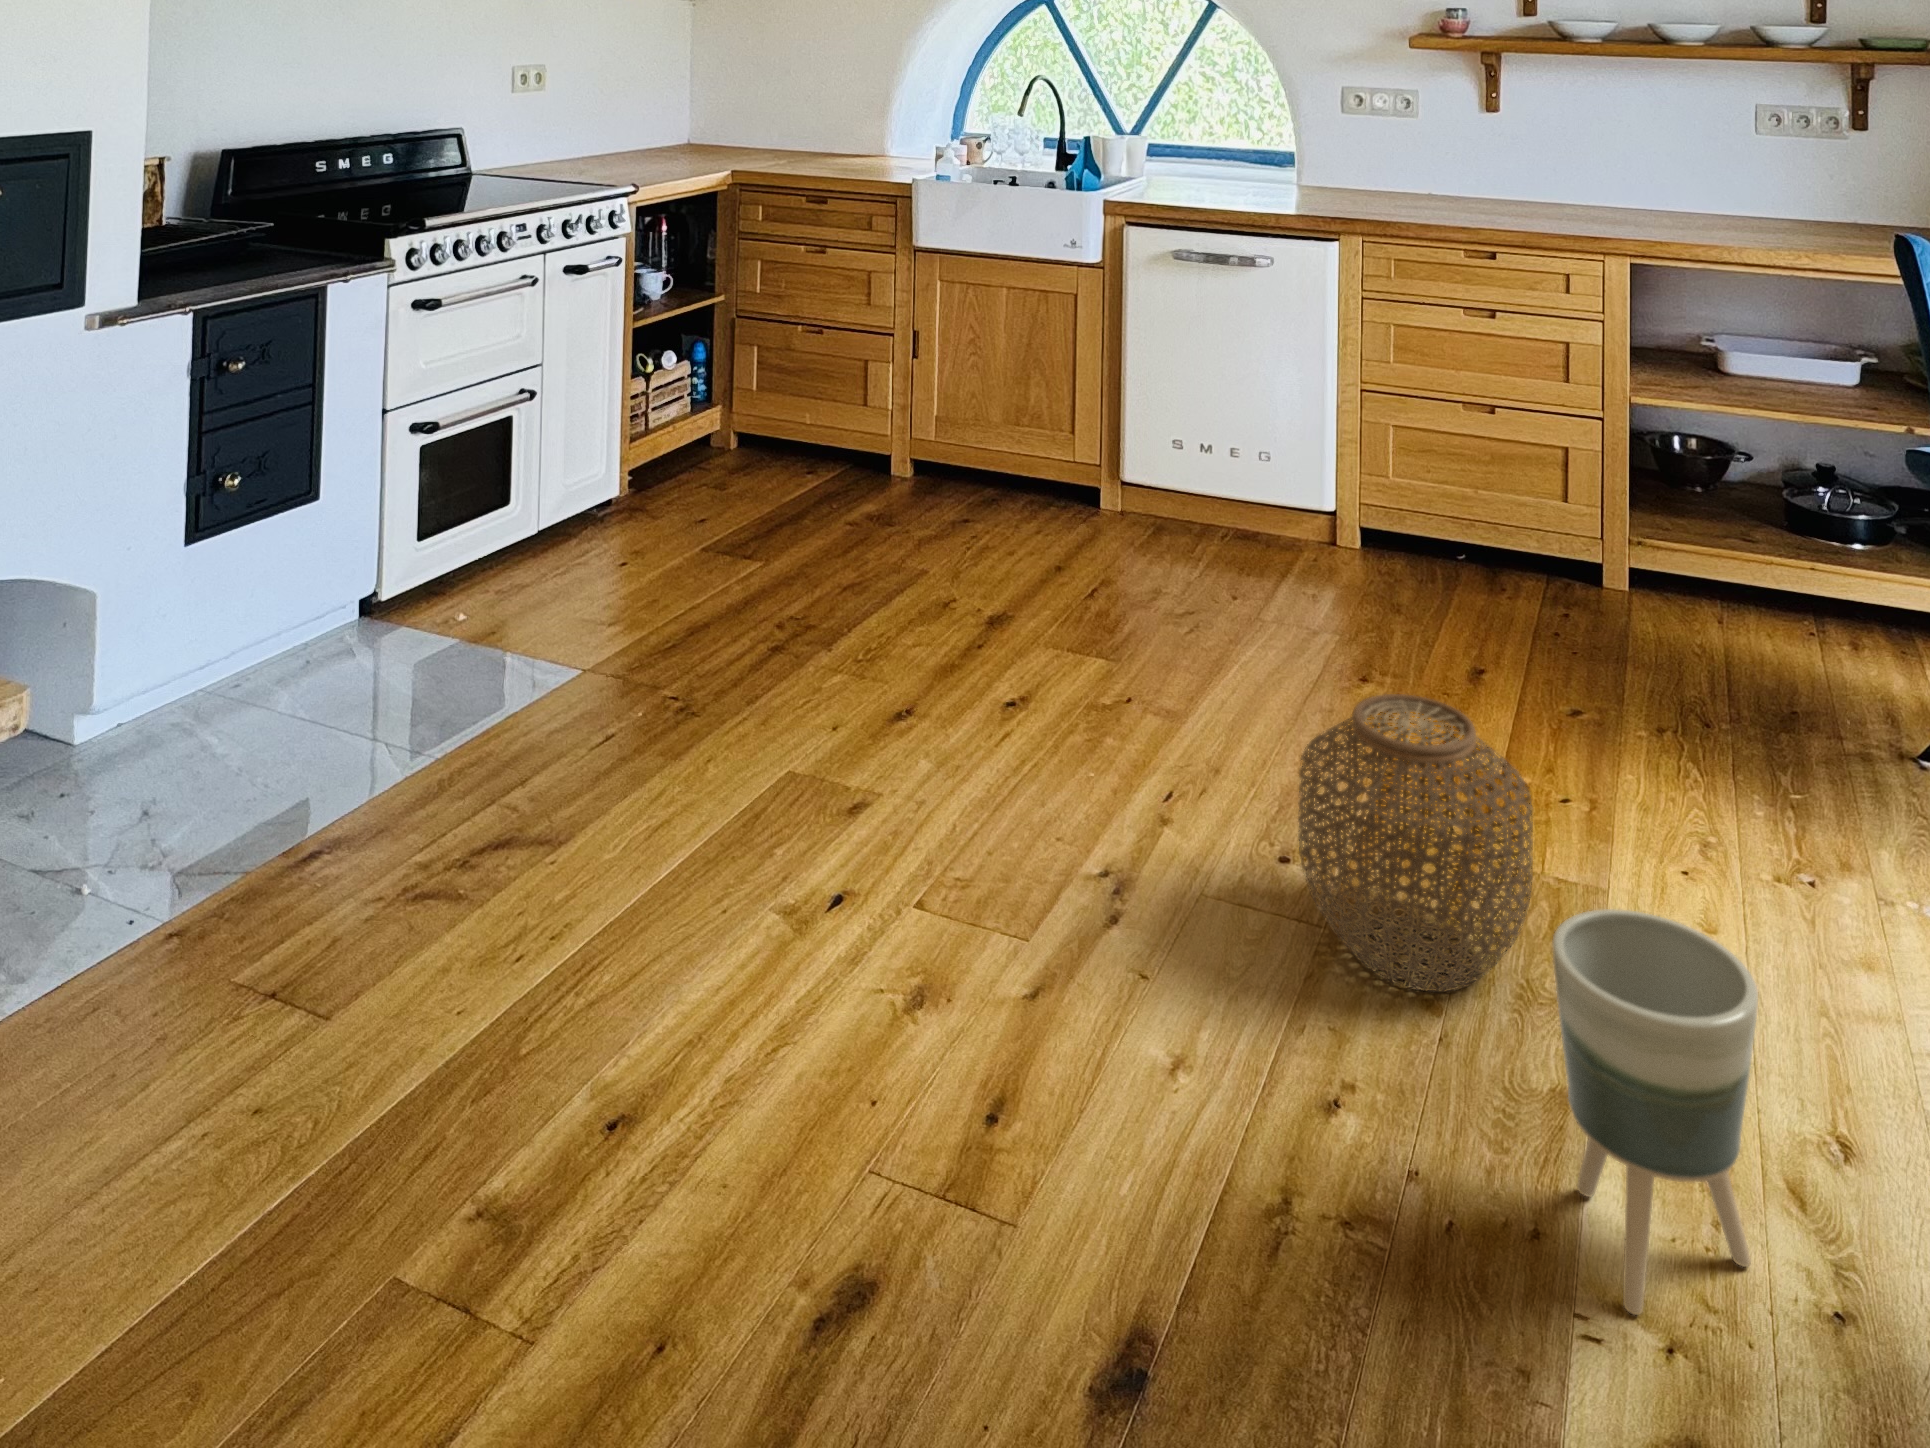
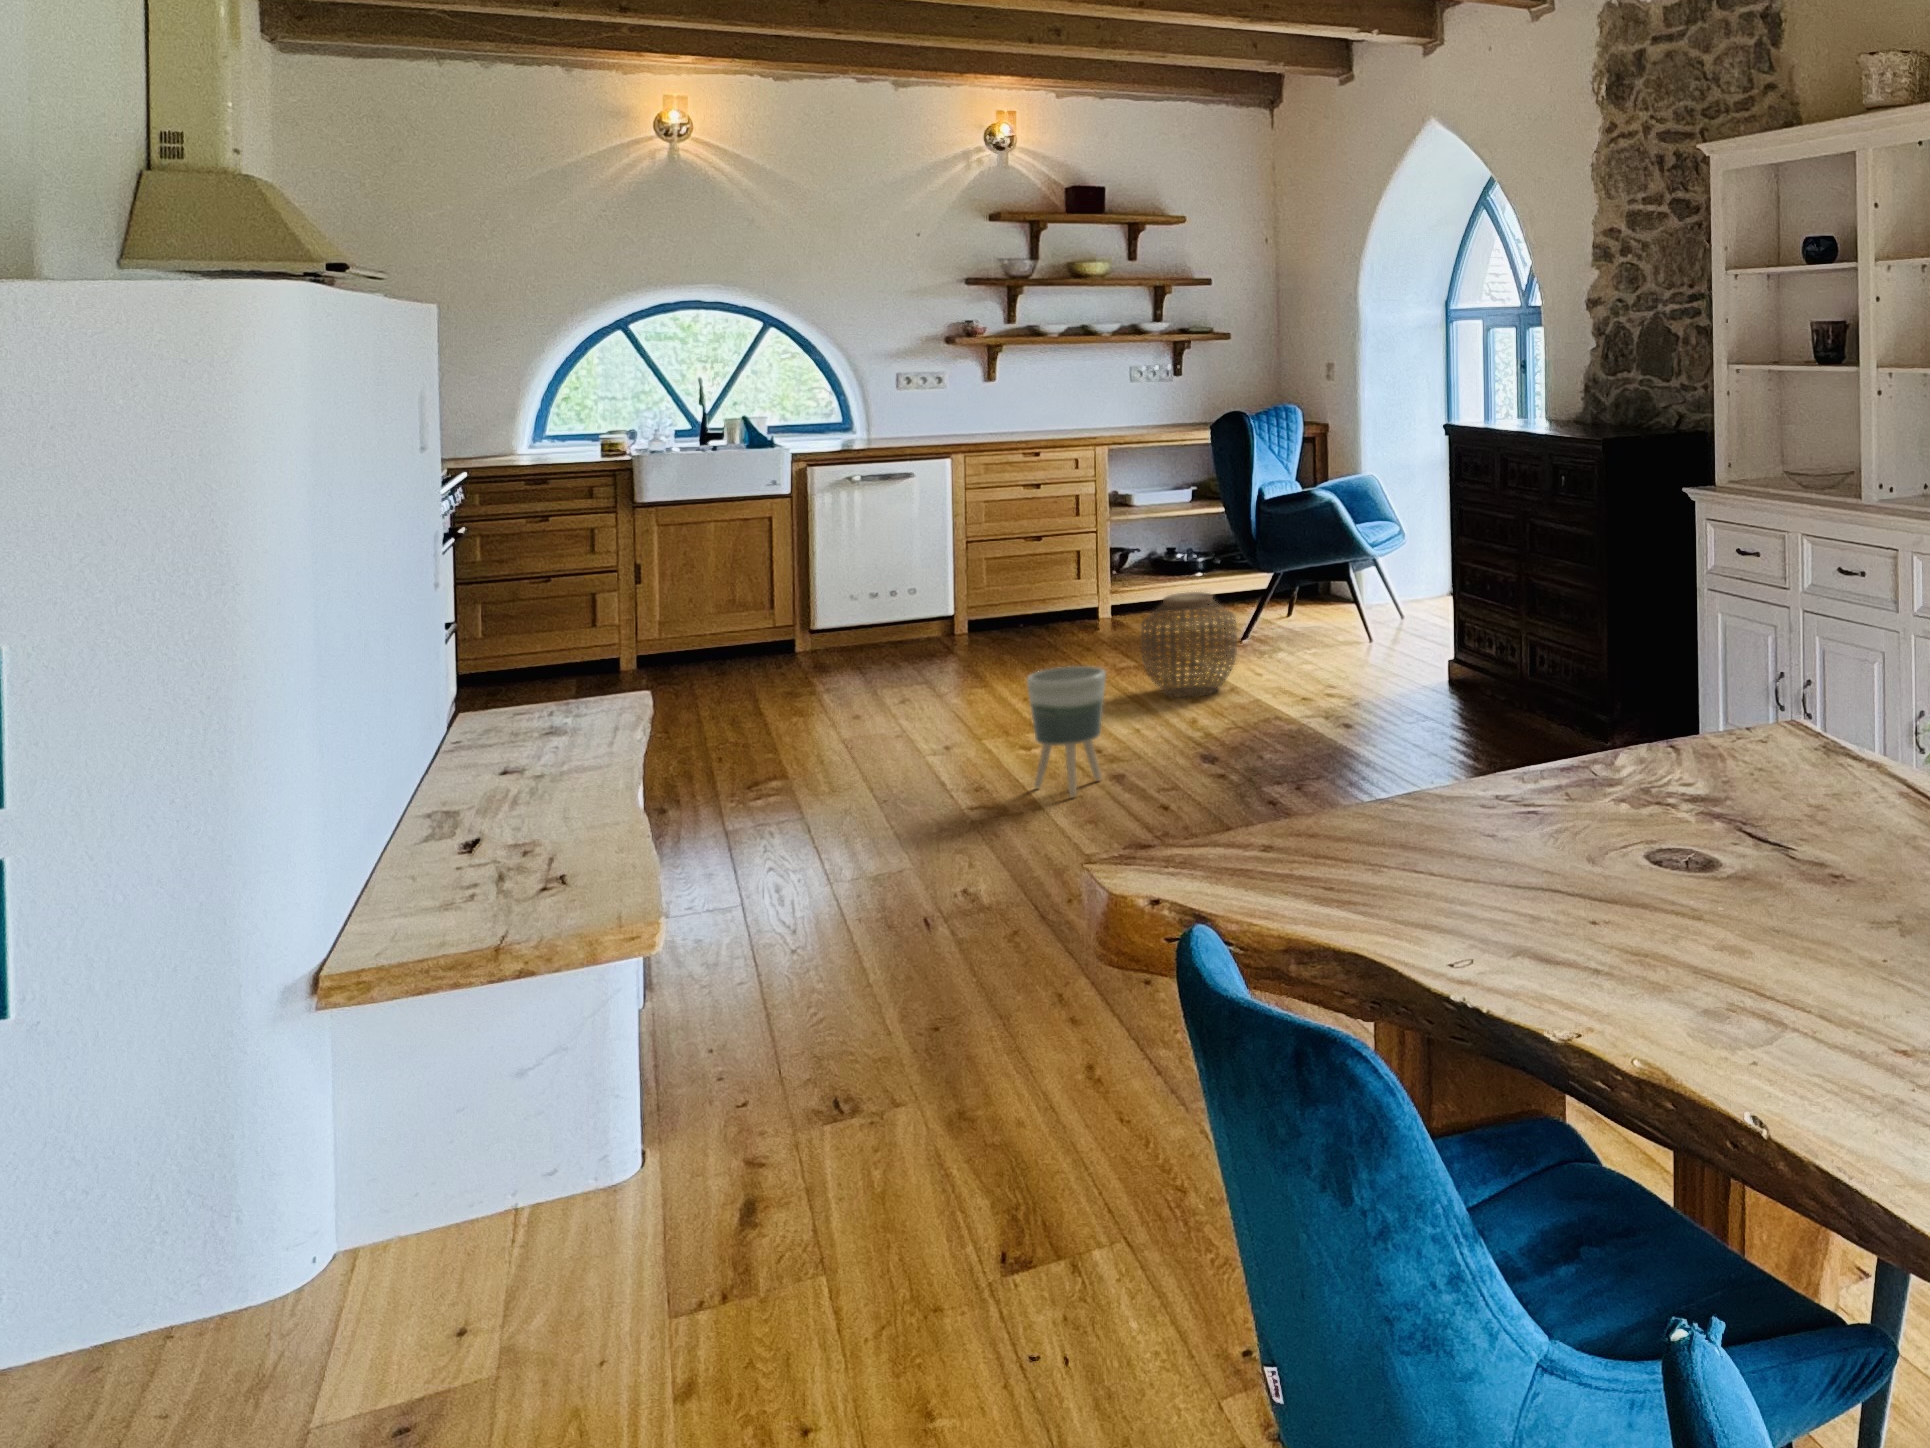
planter: present [1552,909,1758,1315] -> present [1027,666,1106,797]

